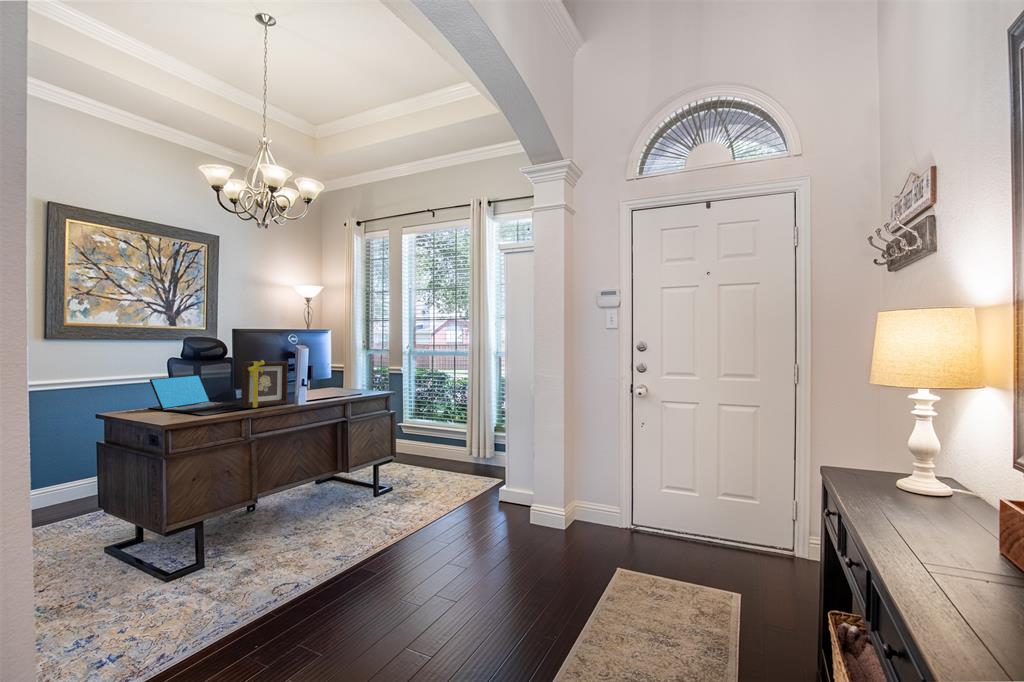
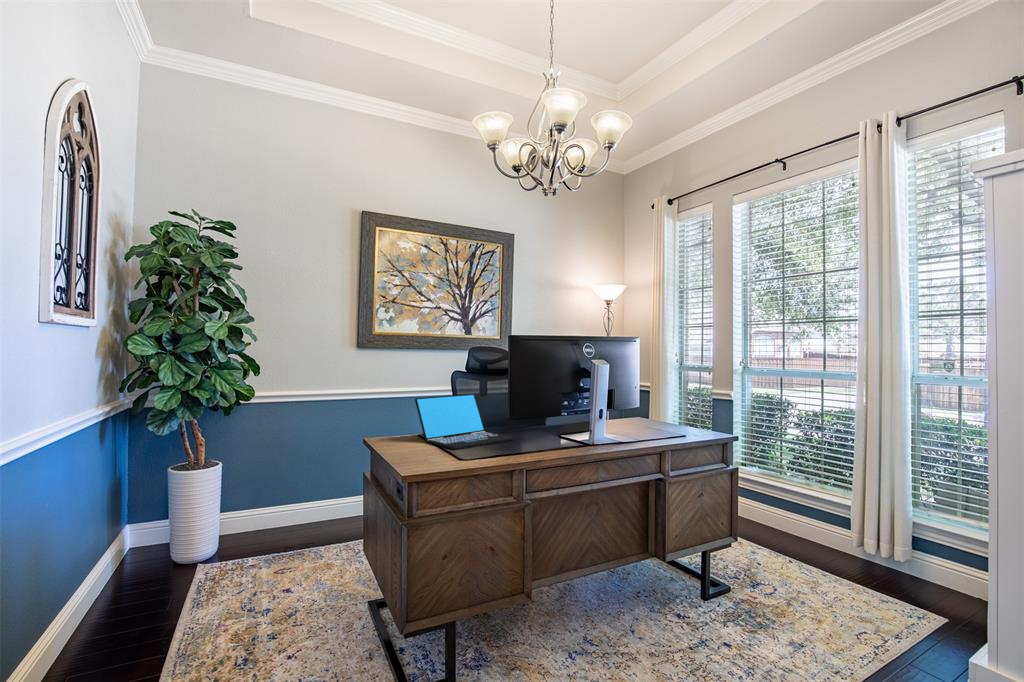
picture frame: present [241,360,288,408] -> none [516,378,580,450]

